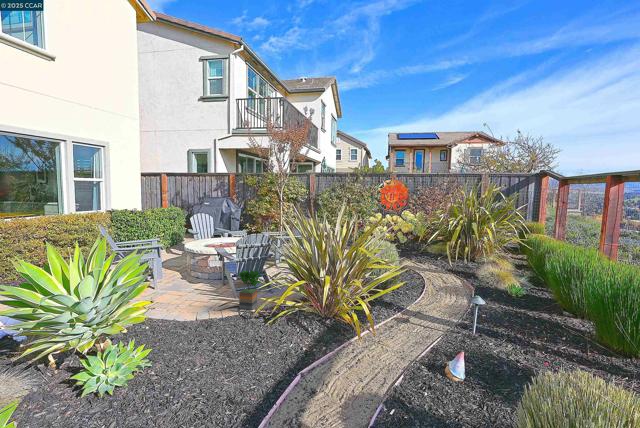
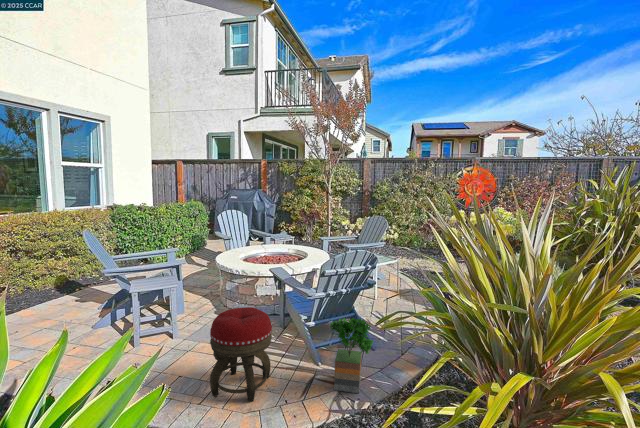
footstool: none [171,266,206,313] -> present [210,307,272,402]

